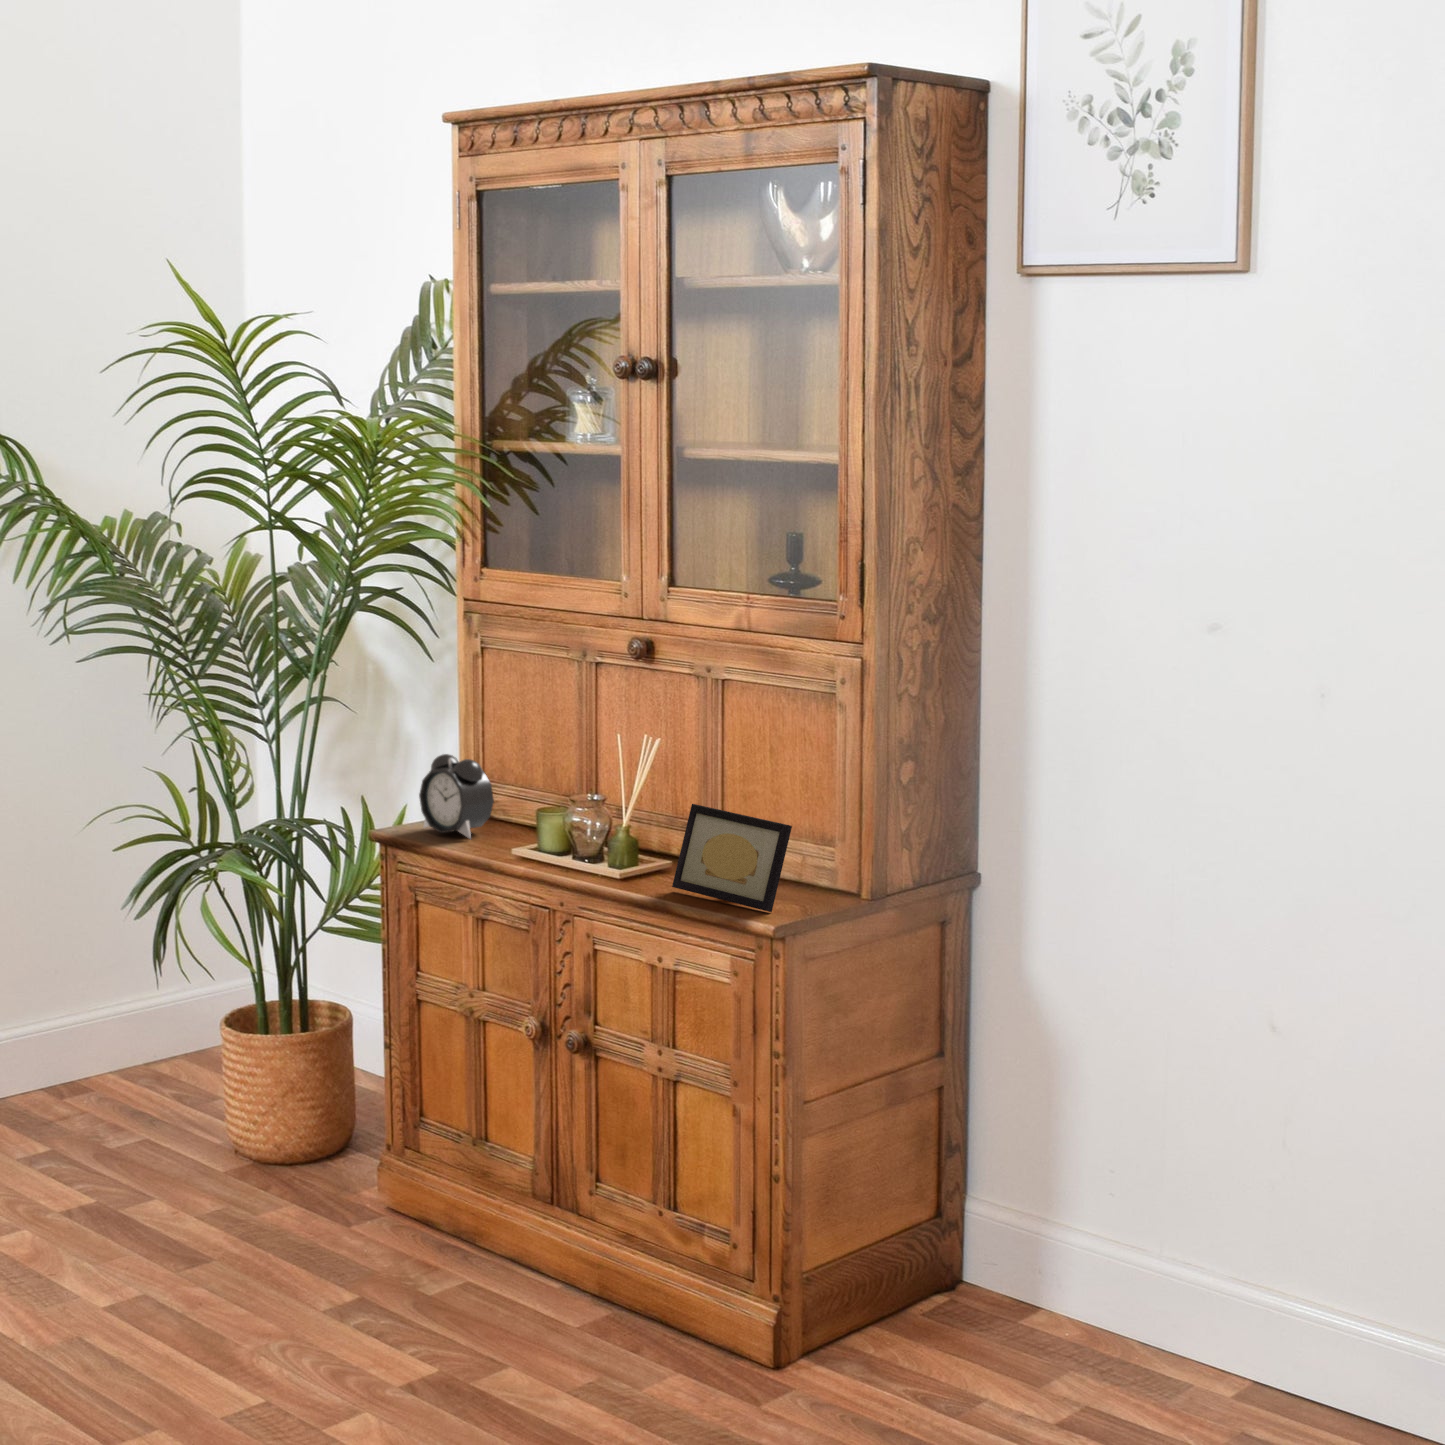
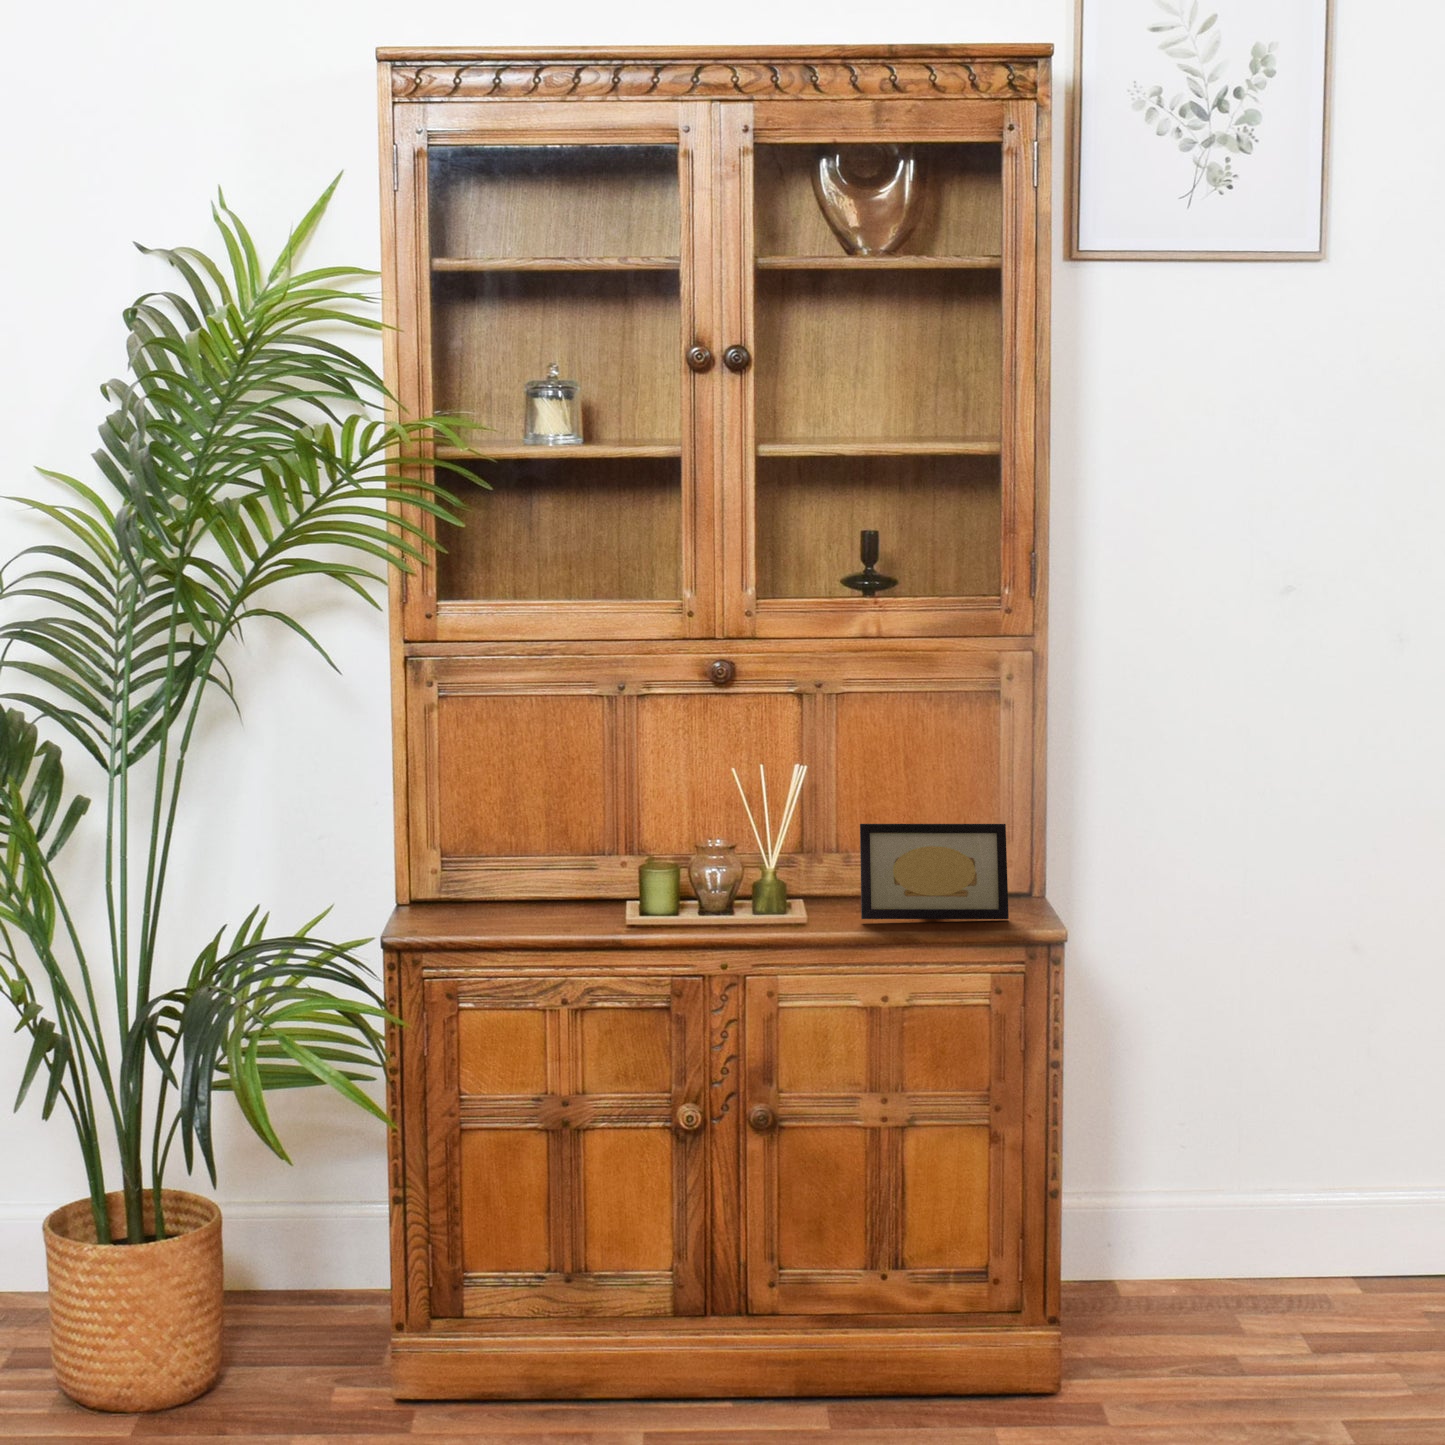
alarm clock: present [419,754,494,839] -> none [432,827,519,923]

